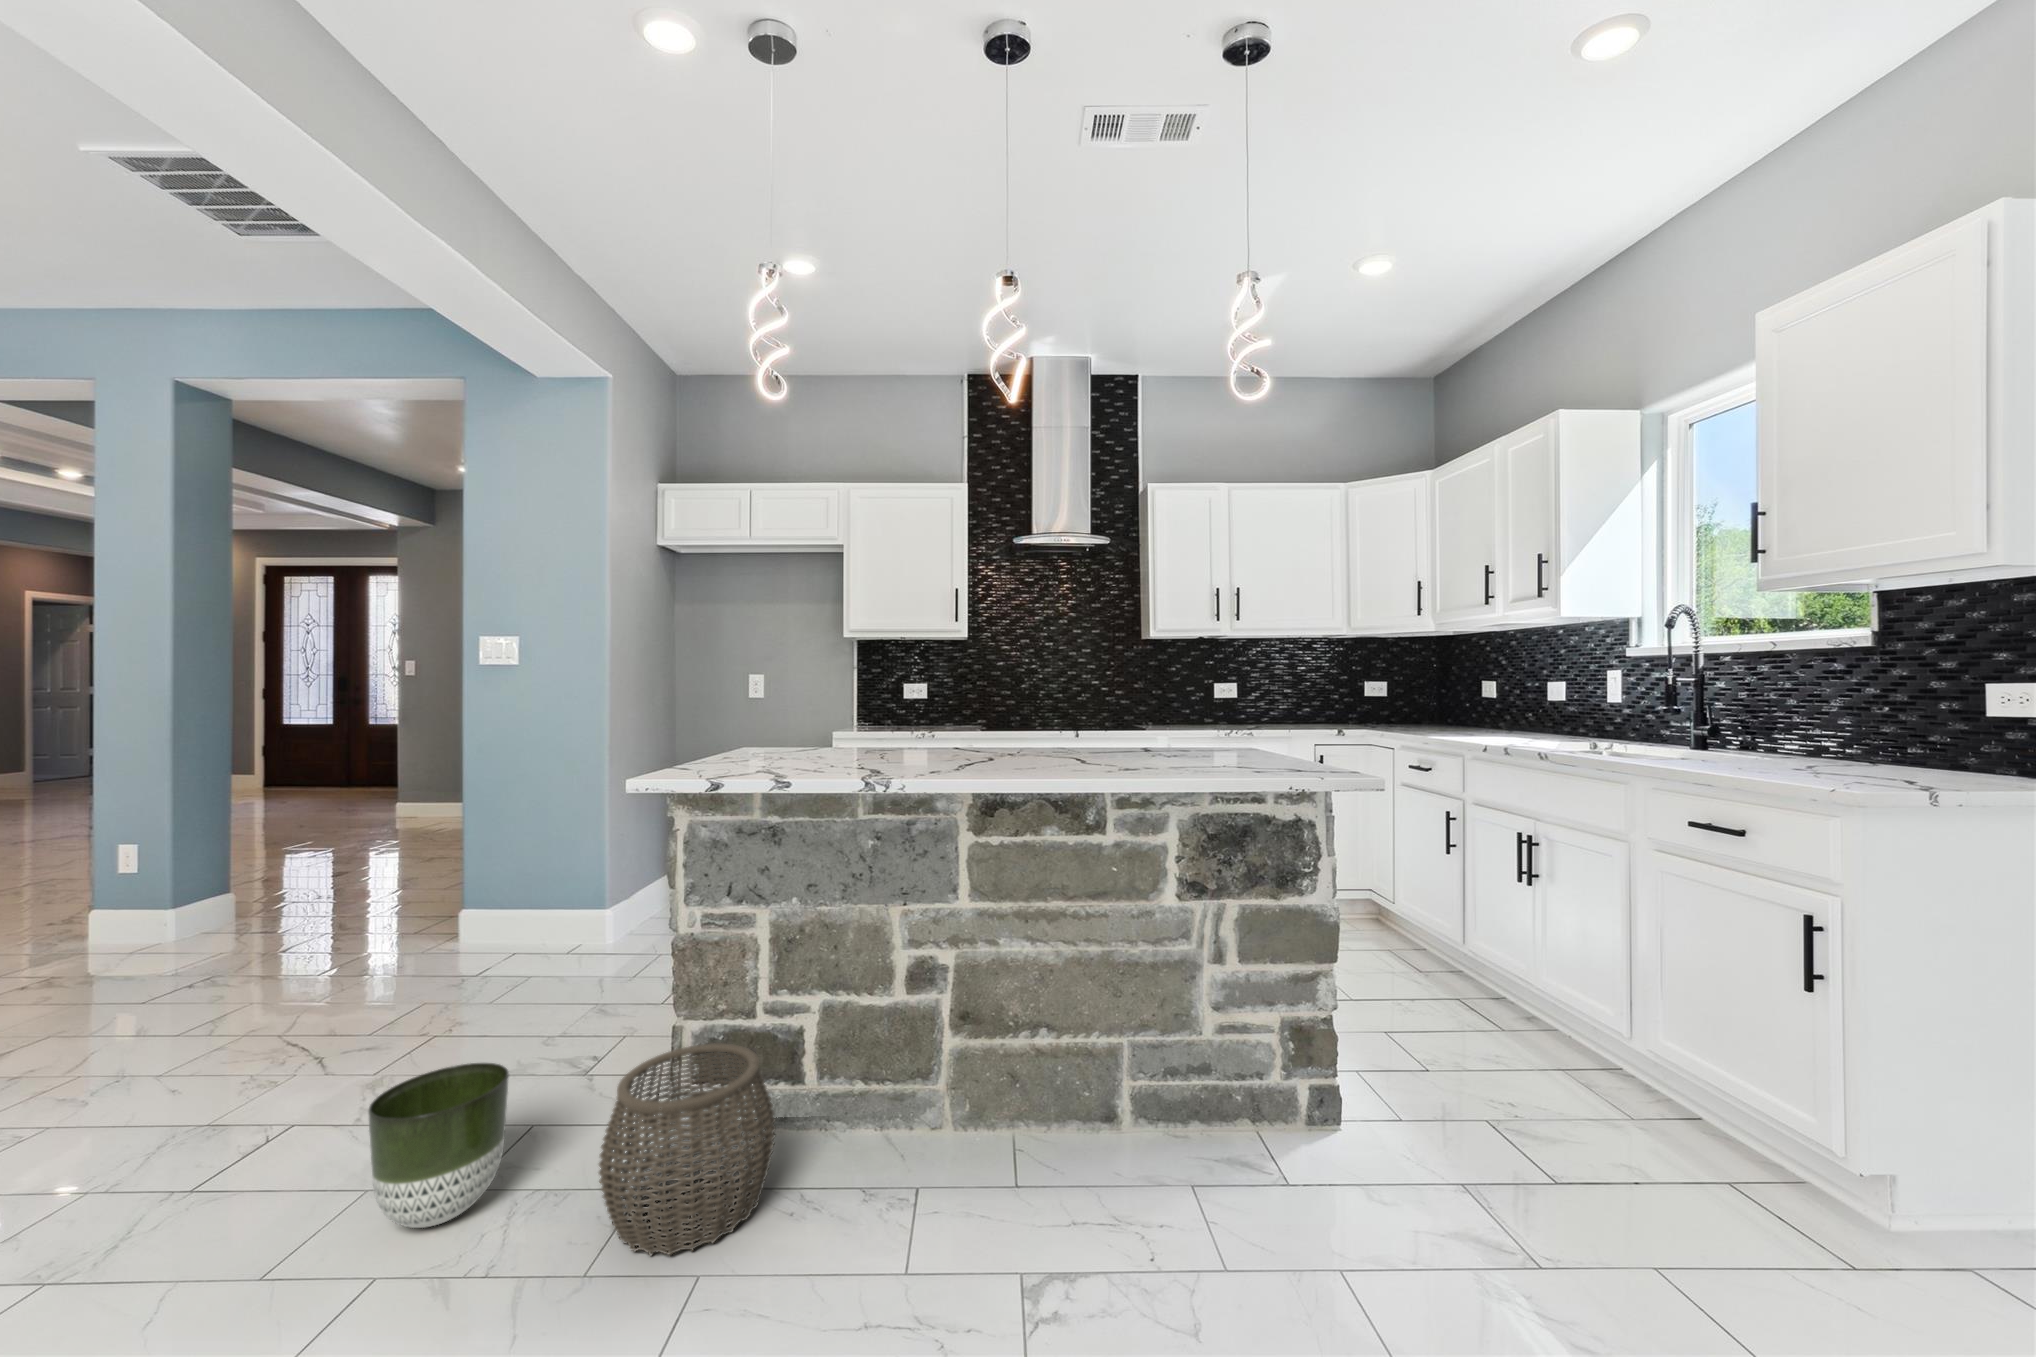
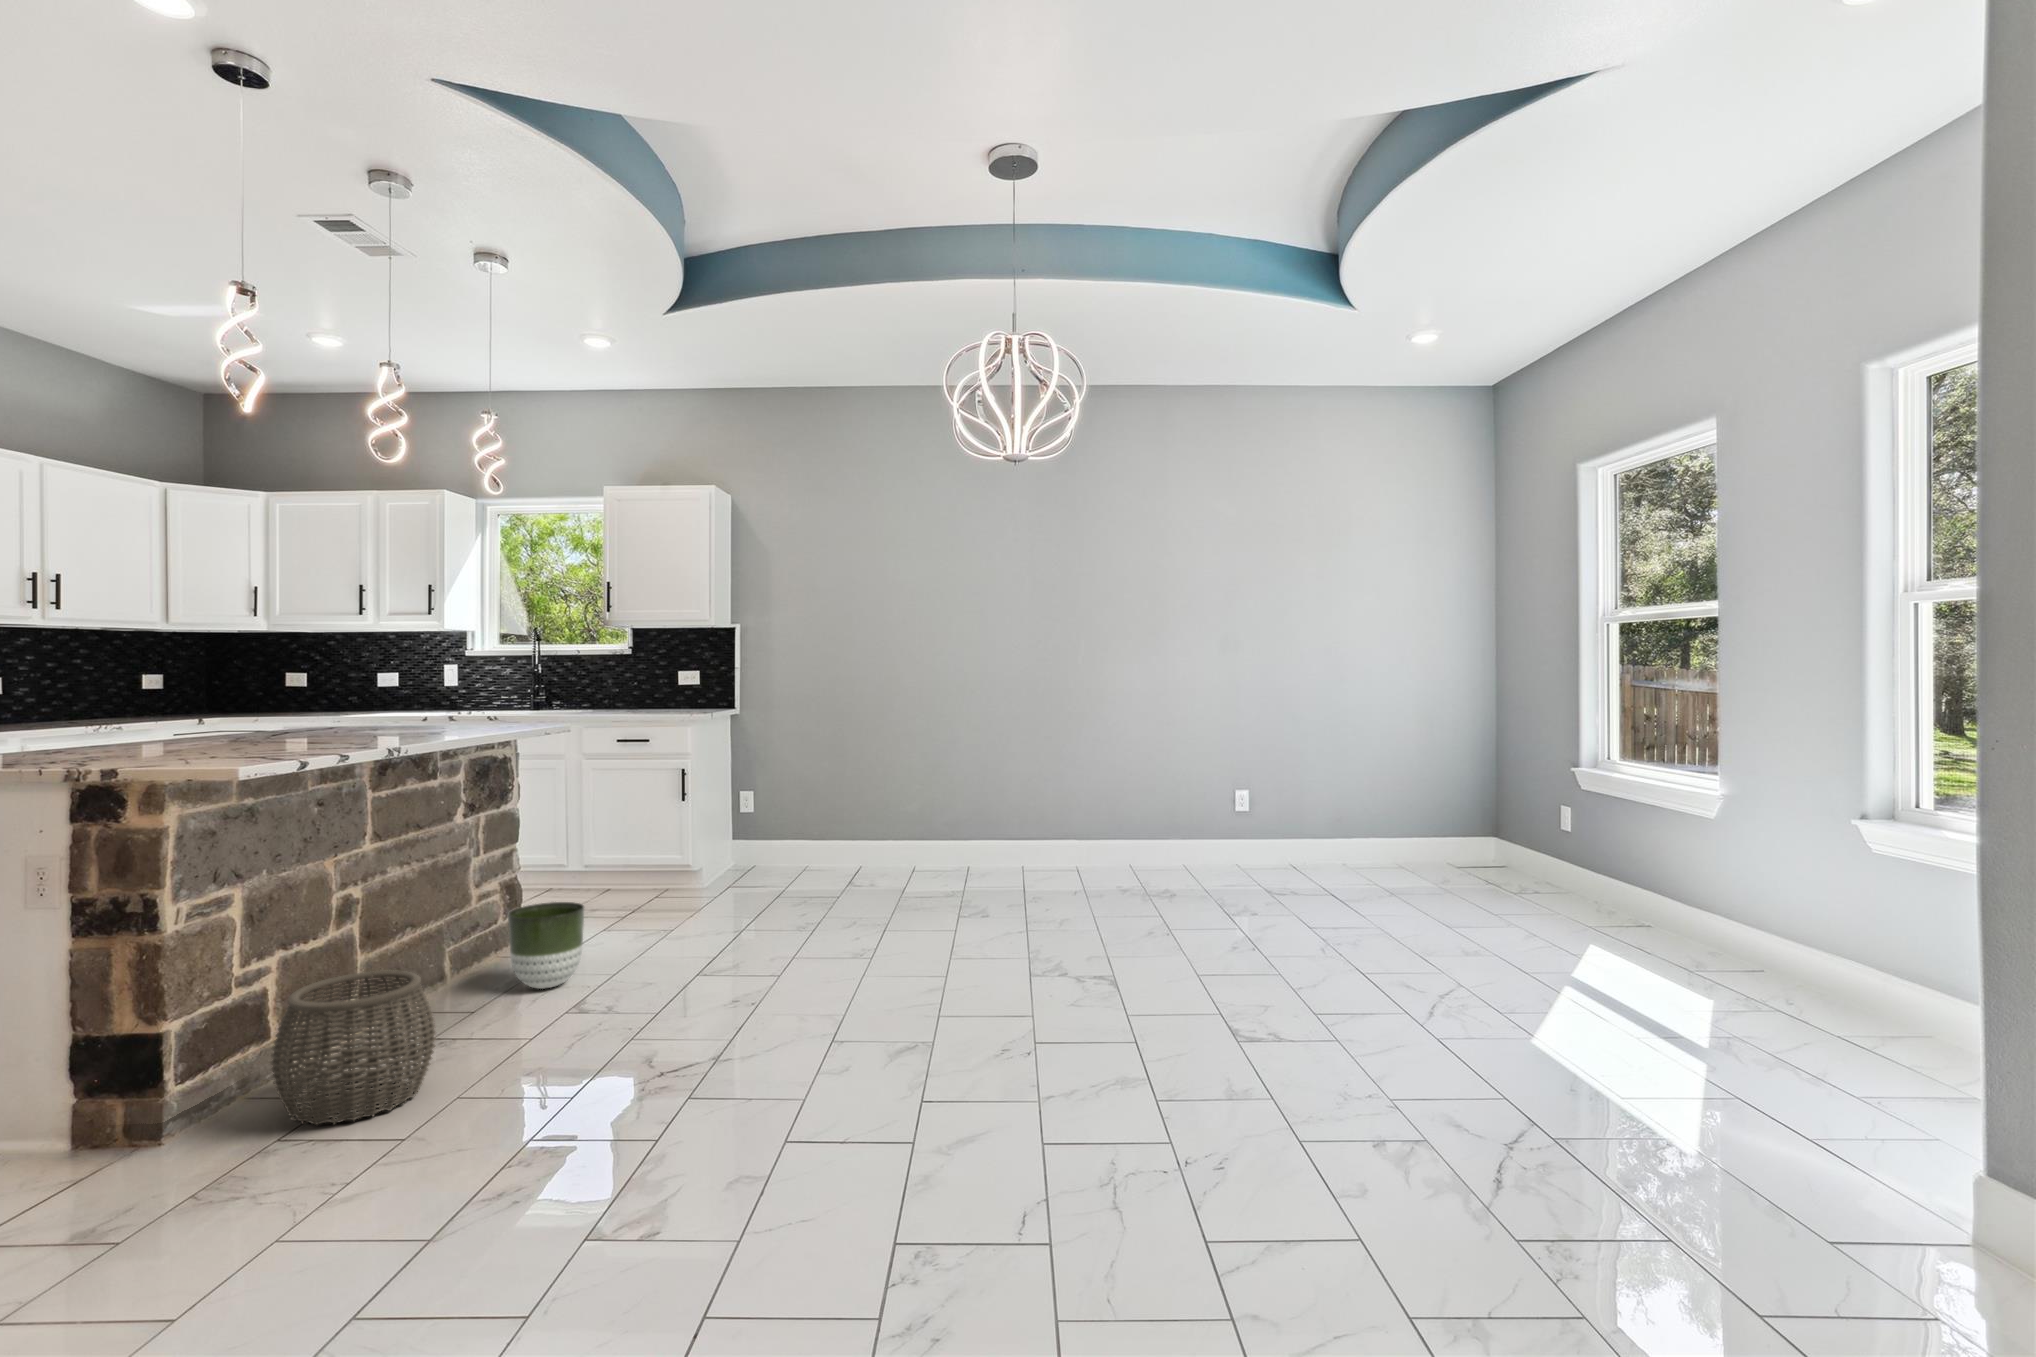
planter: present [368,1063,509,1228] -> present [508,902,585,989]

